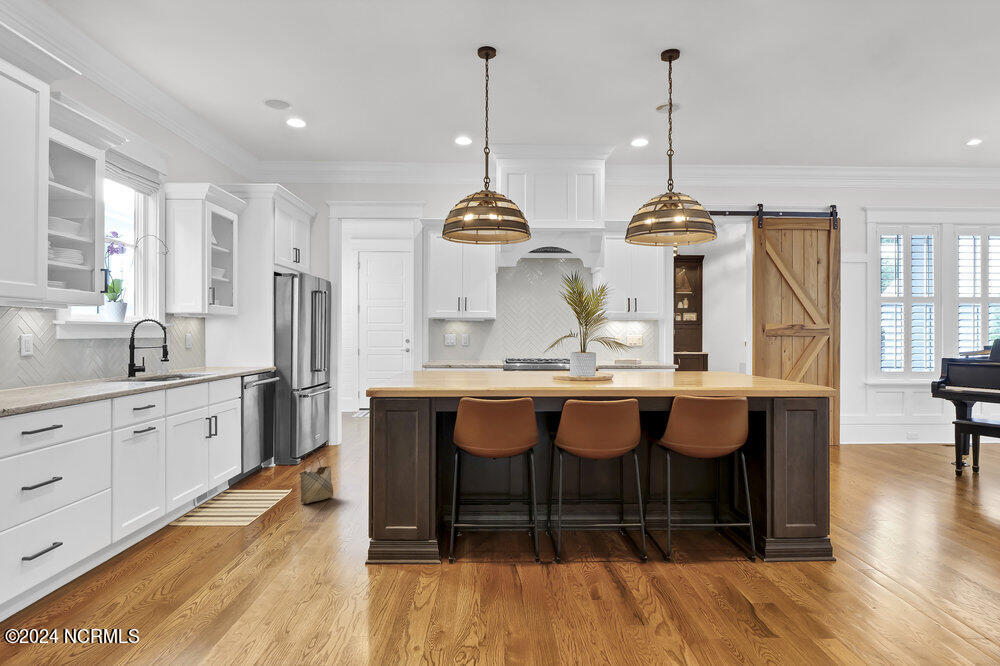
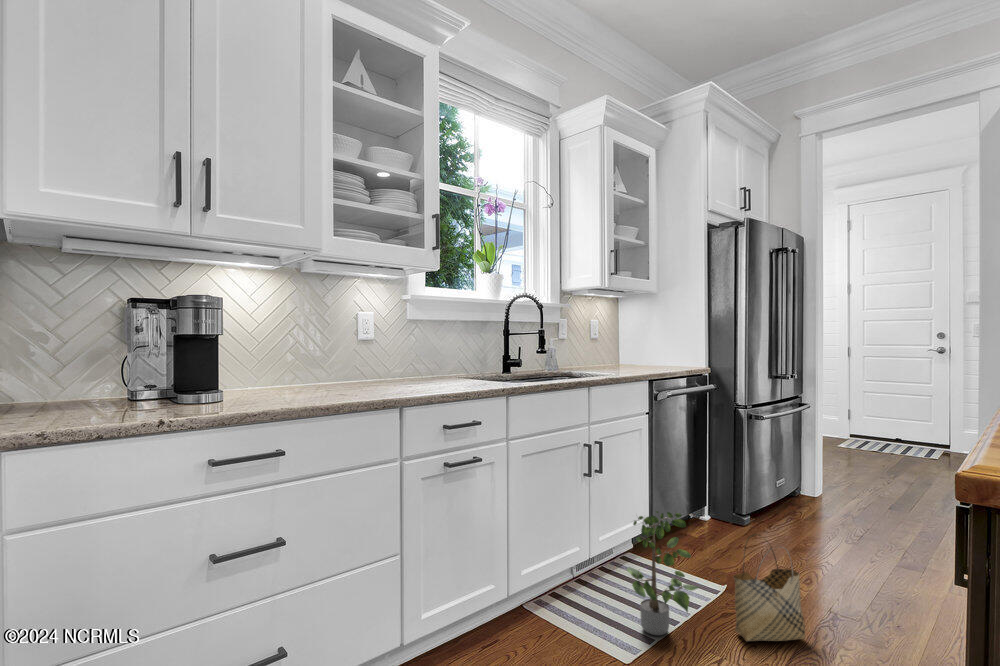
potted plant: none [241,444,283,514] -> present [627,511,699,635]

